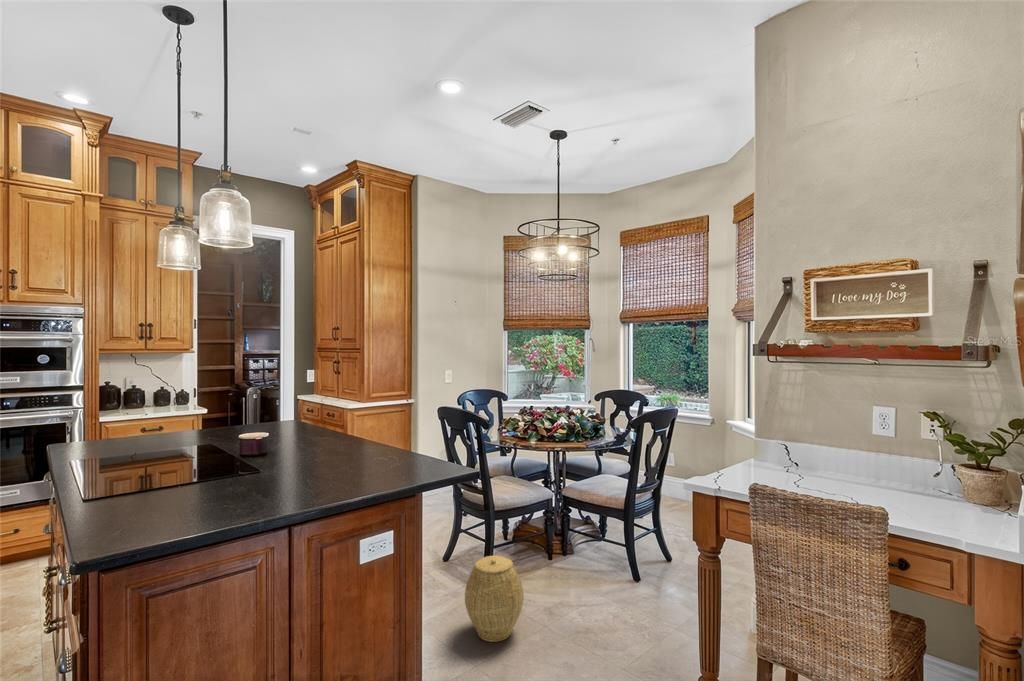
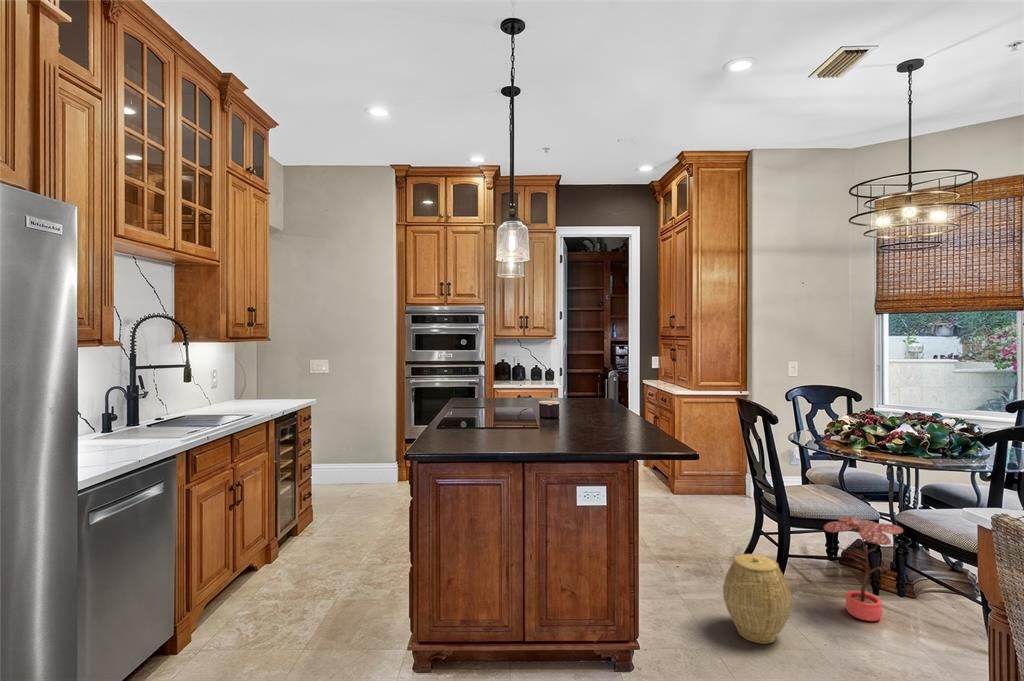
potted plant: none [525,500,574,585] -> present [824,516,903,621]

